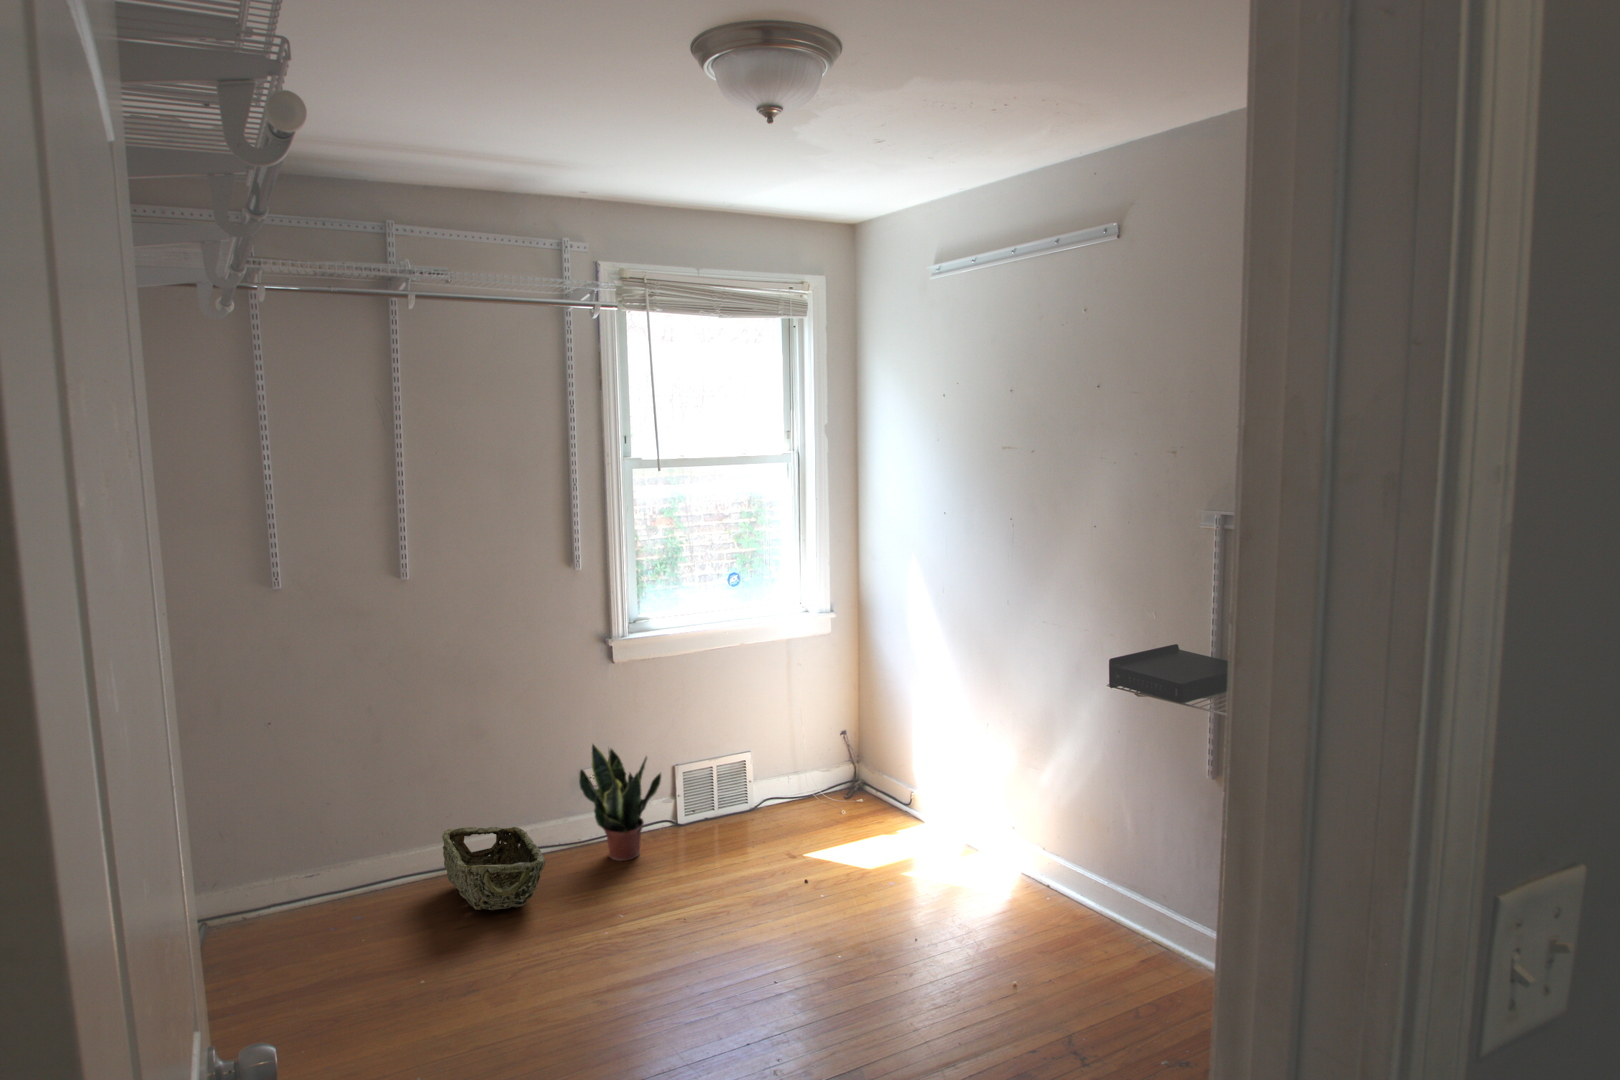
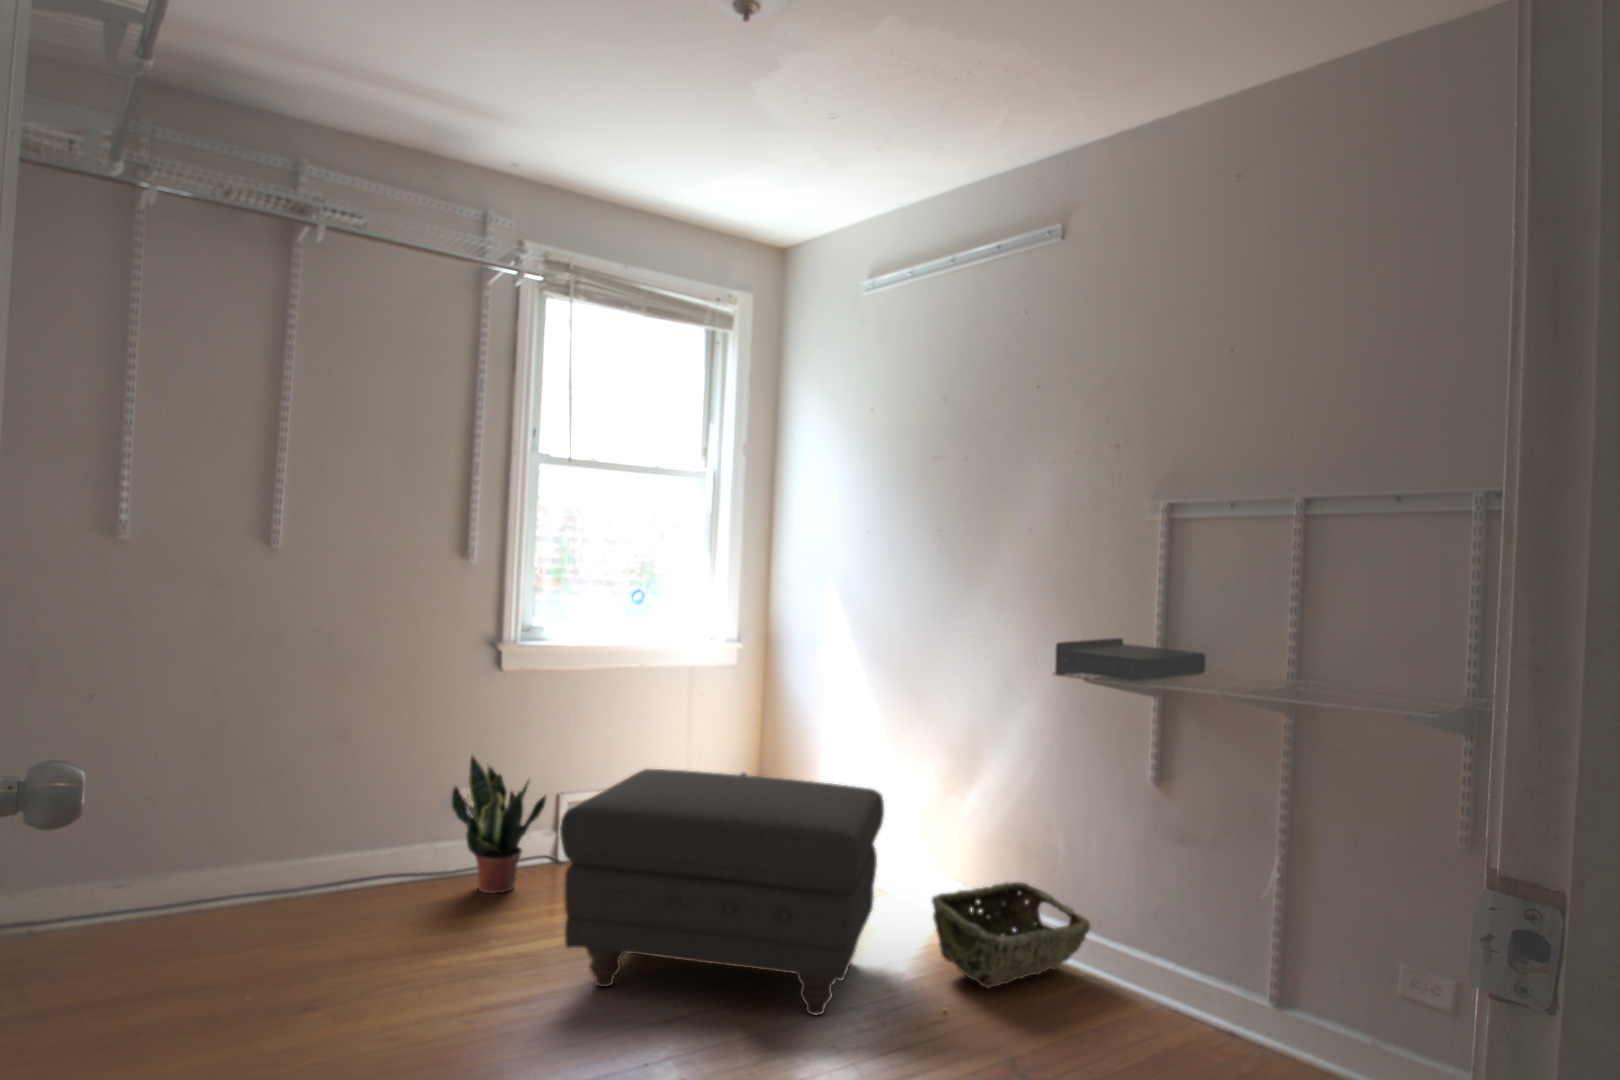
ottoman: none [661,763,956,999] -> present [560,769,884,1016]
woven basket: present [442,827,545,910] -> present [932,882,1090,988]

